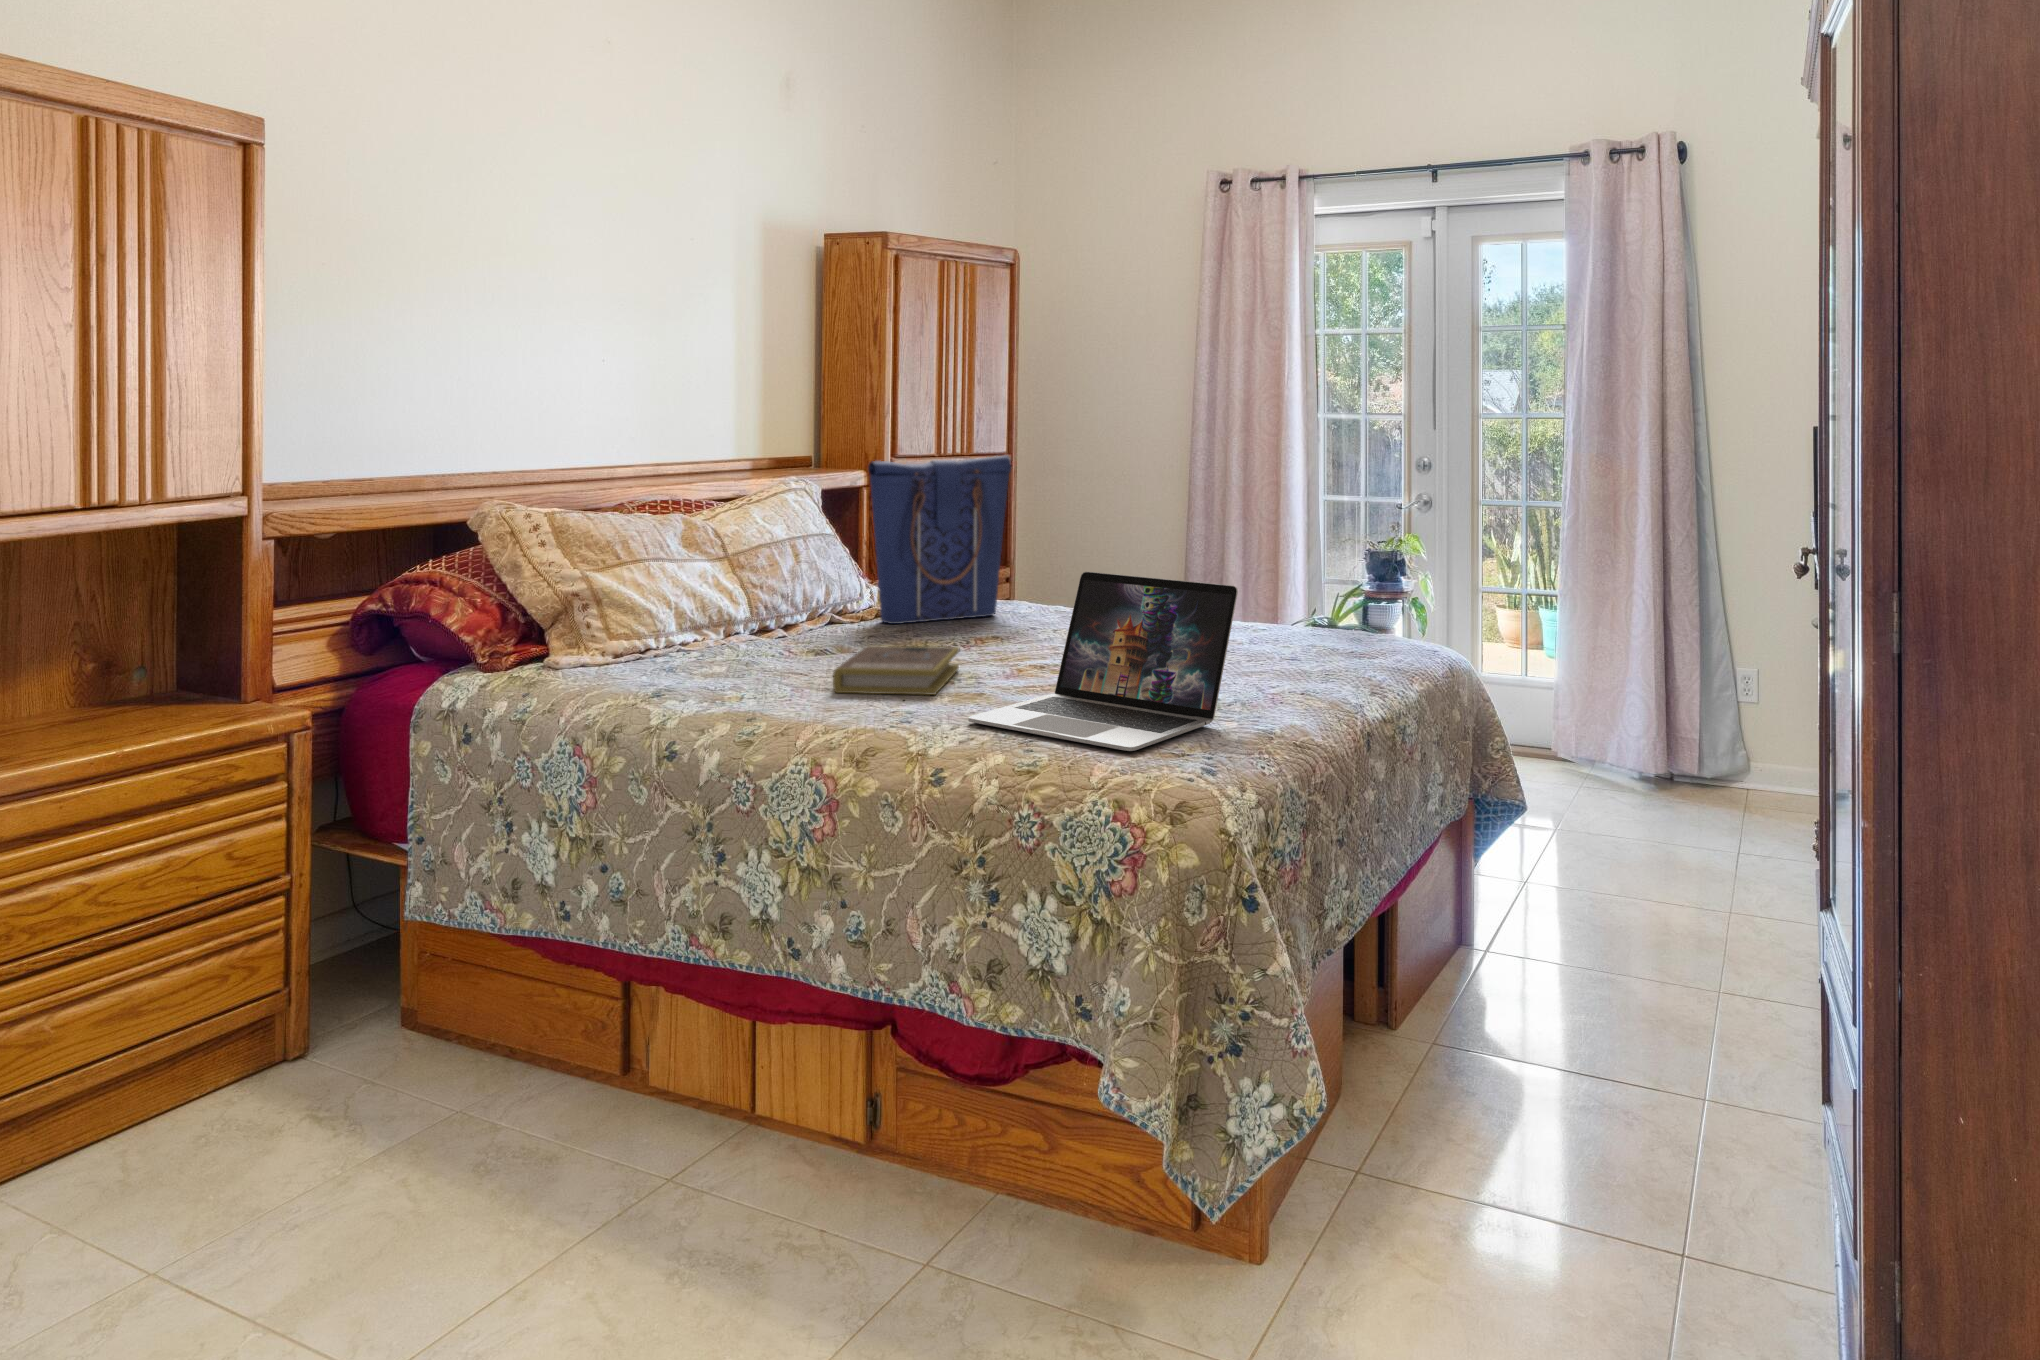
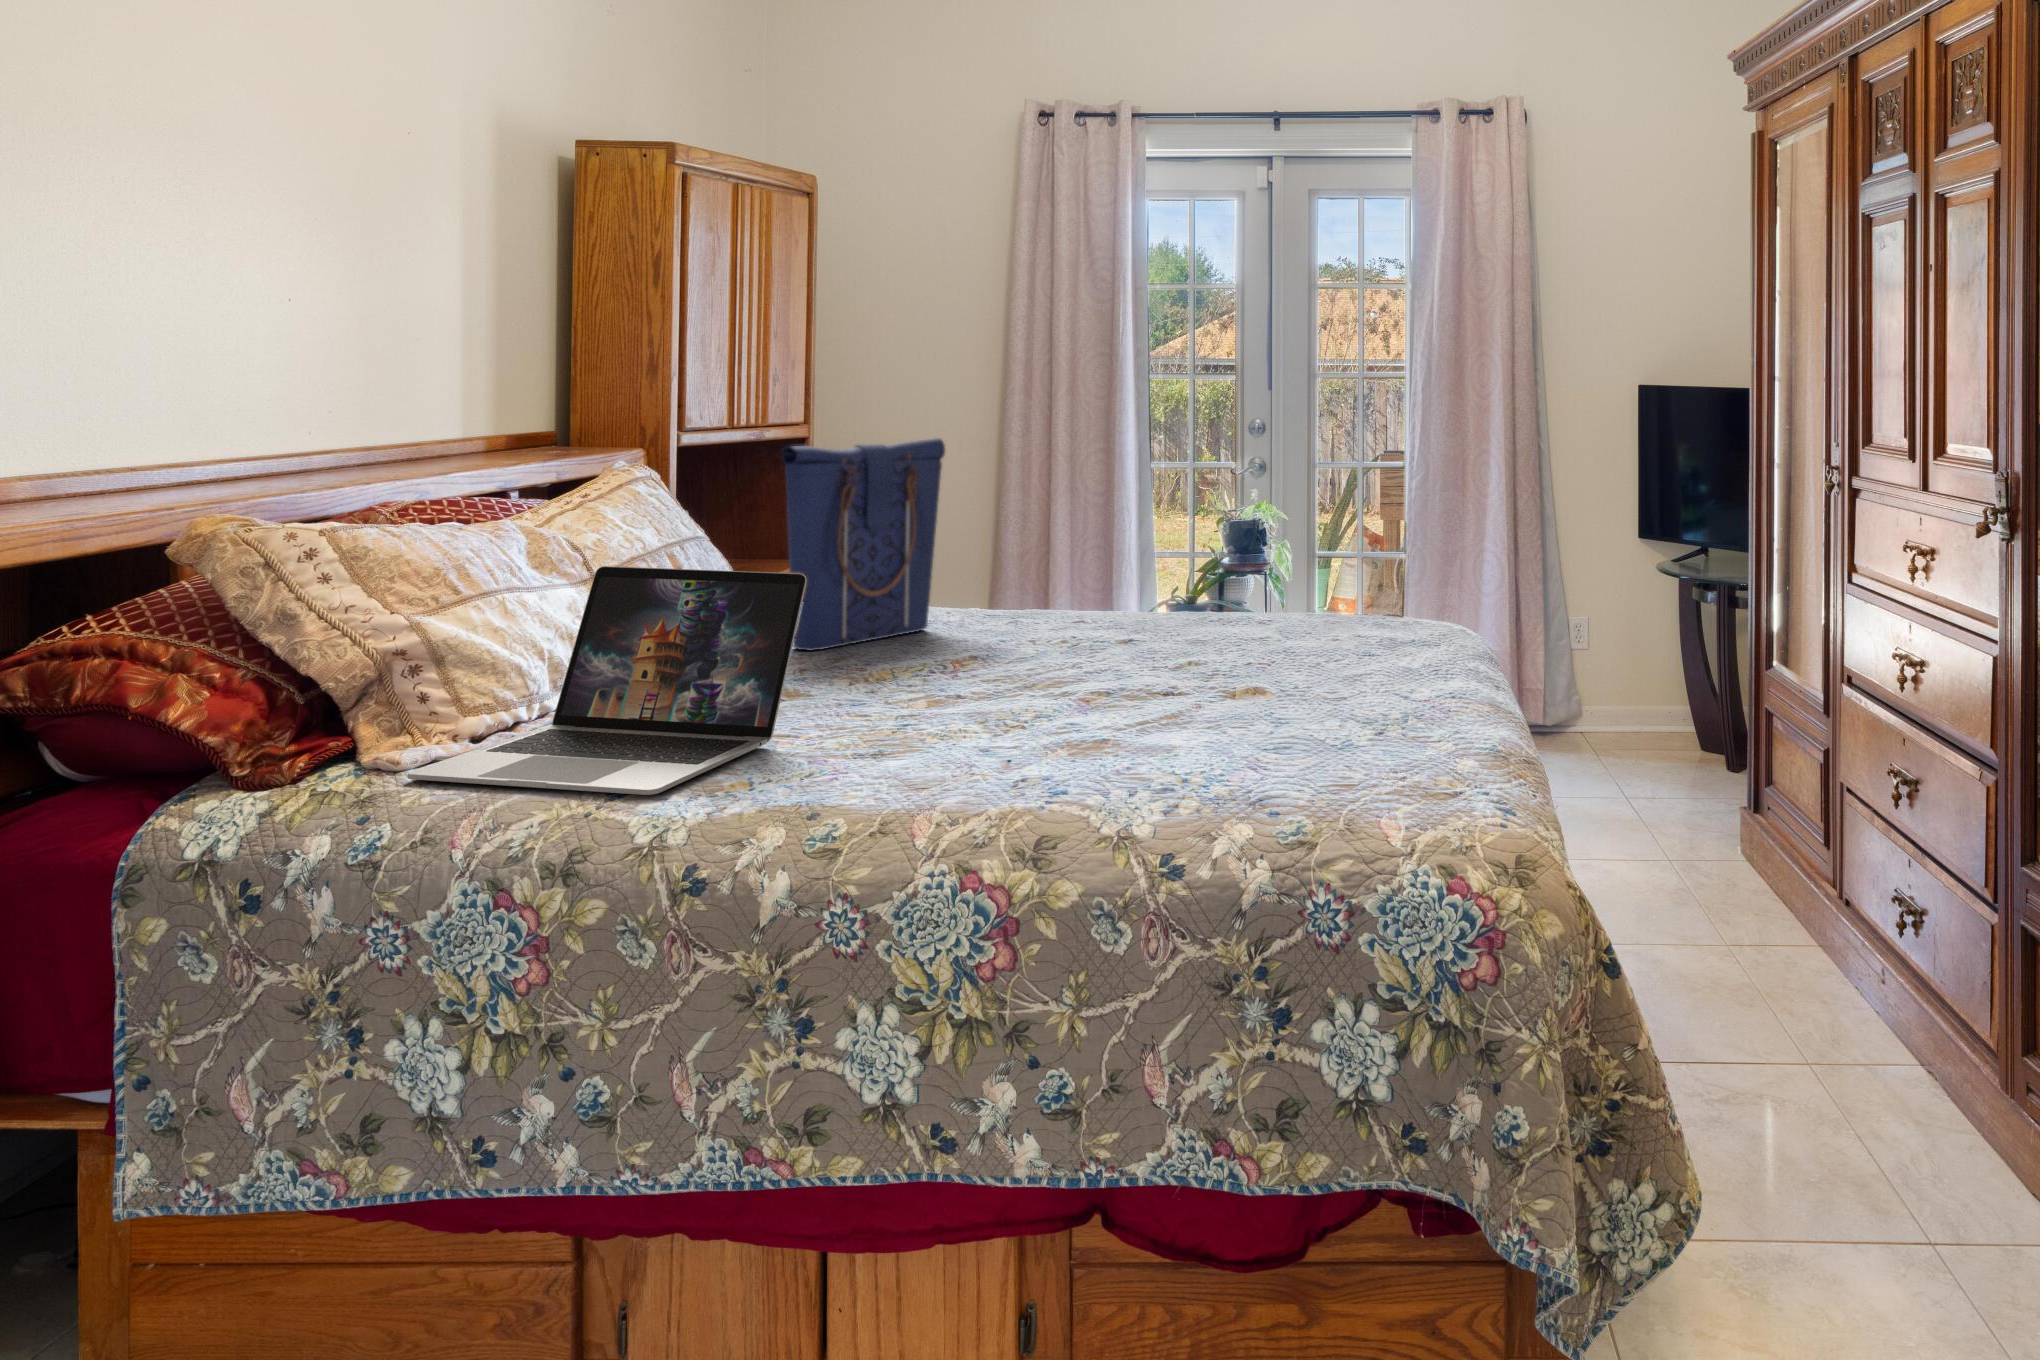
laptop: present [968,572,1238,751] -> present [408,566,807,795]
book: present [833,645,960,695] -> none [874,676,1030,756]

